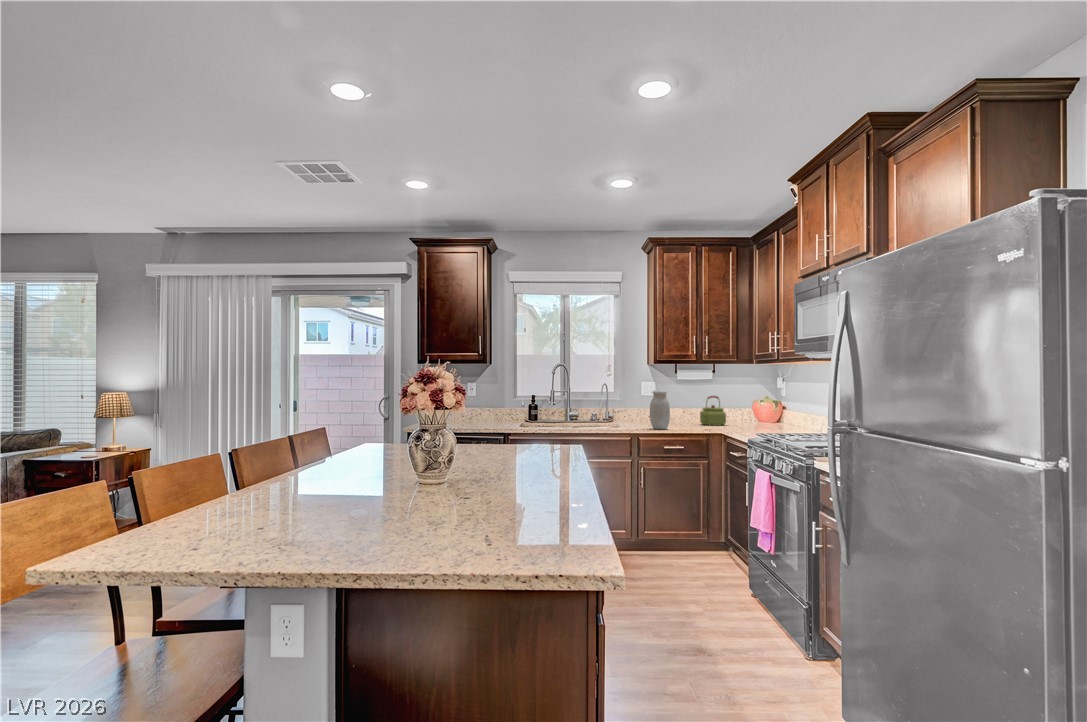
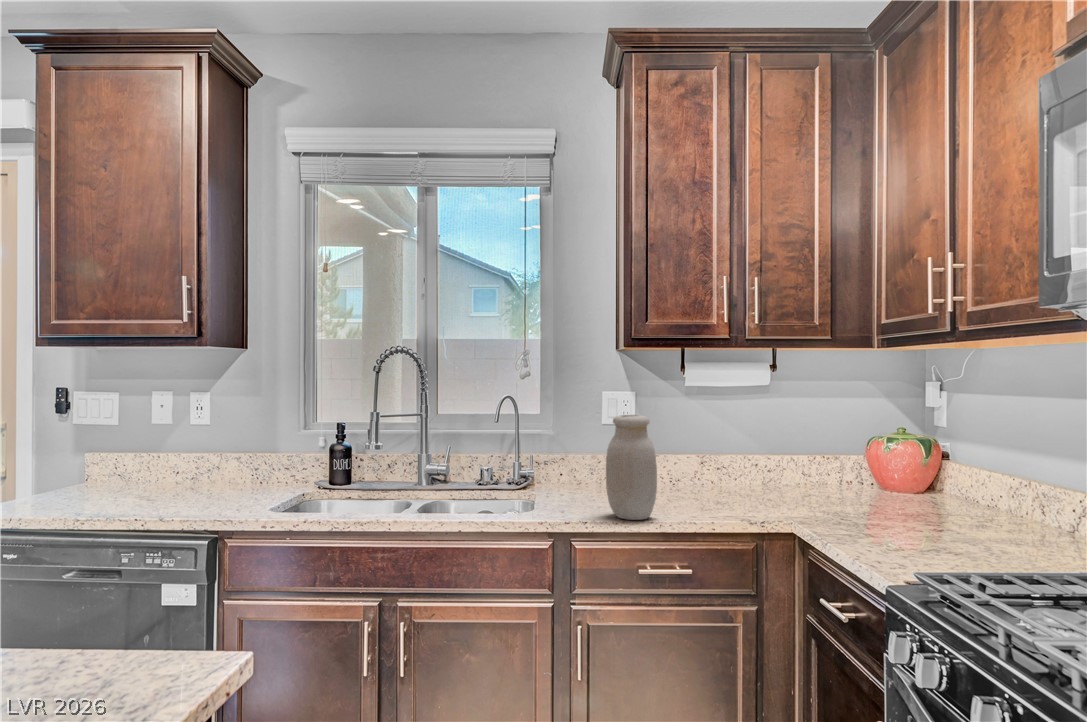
kettle: present [700,396,726,426] -> none [738,423,801,496]

